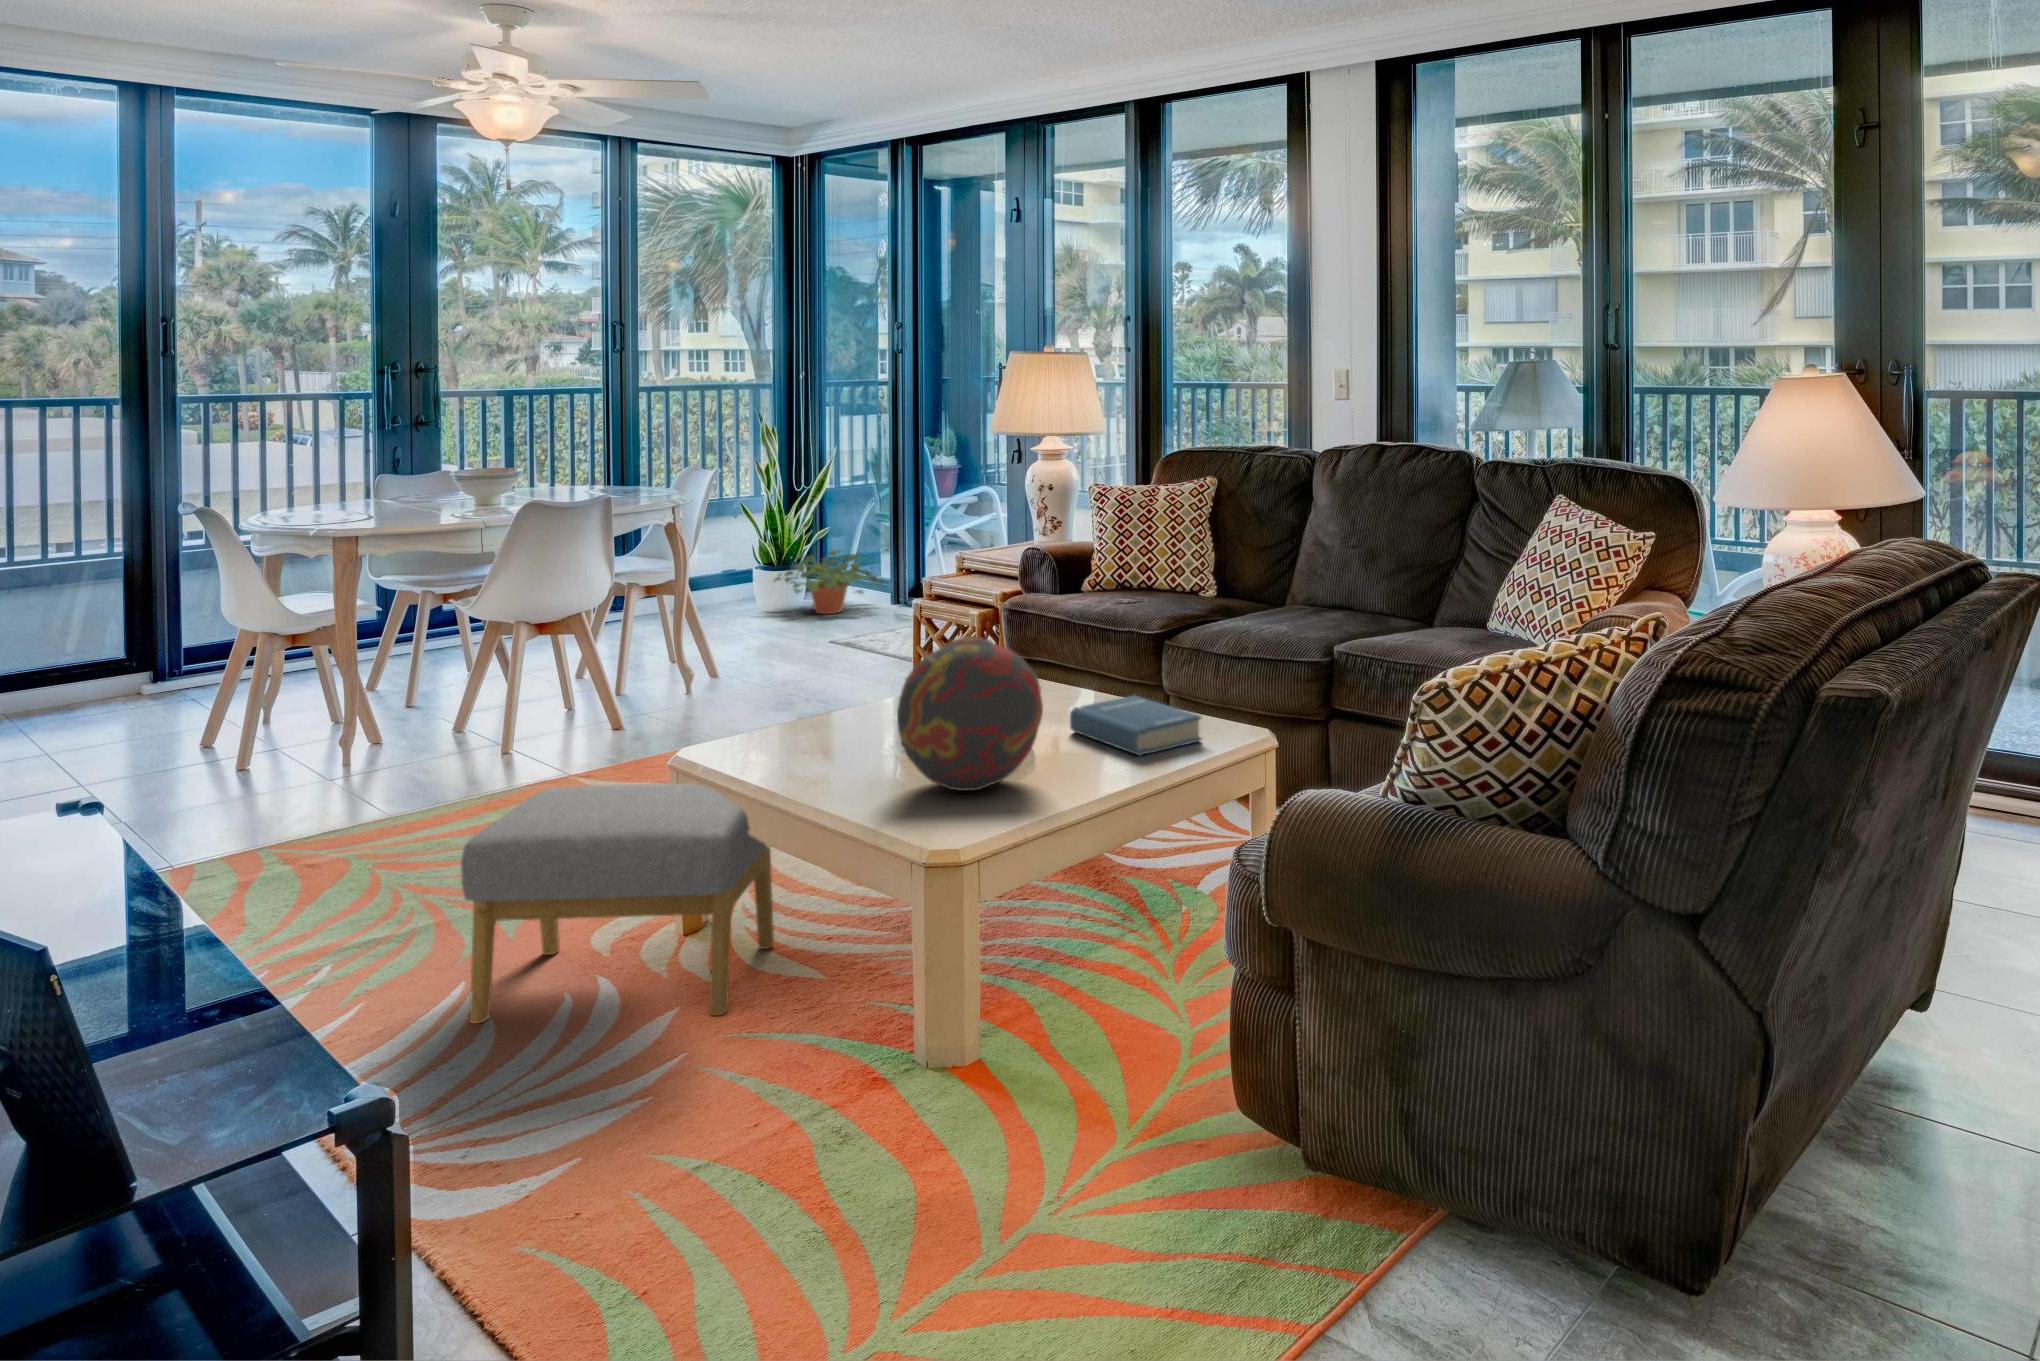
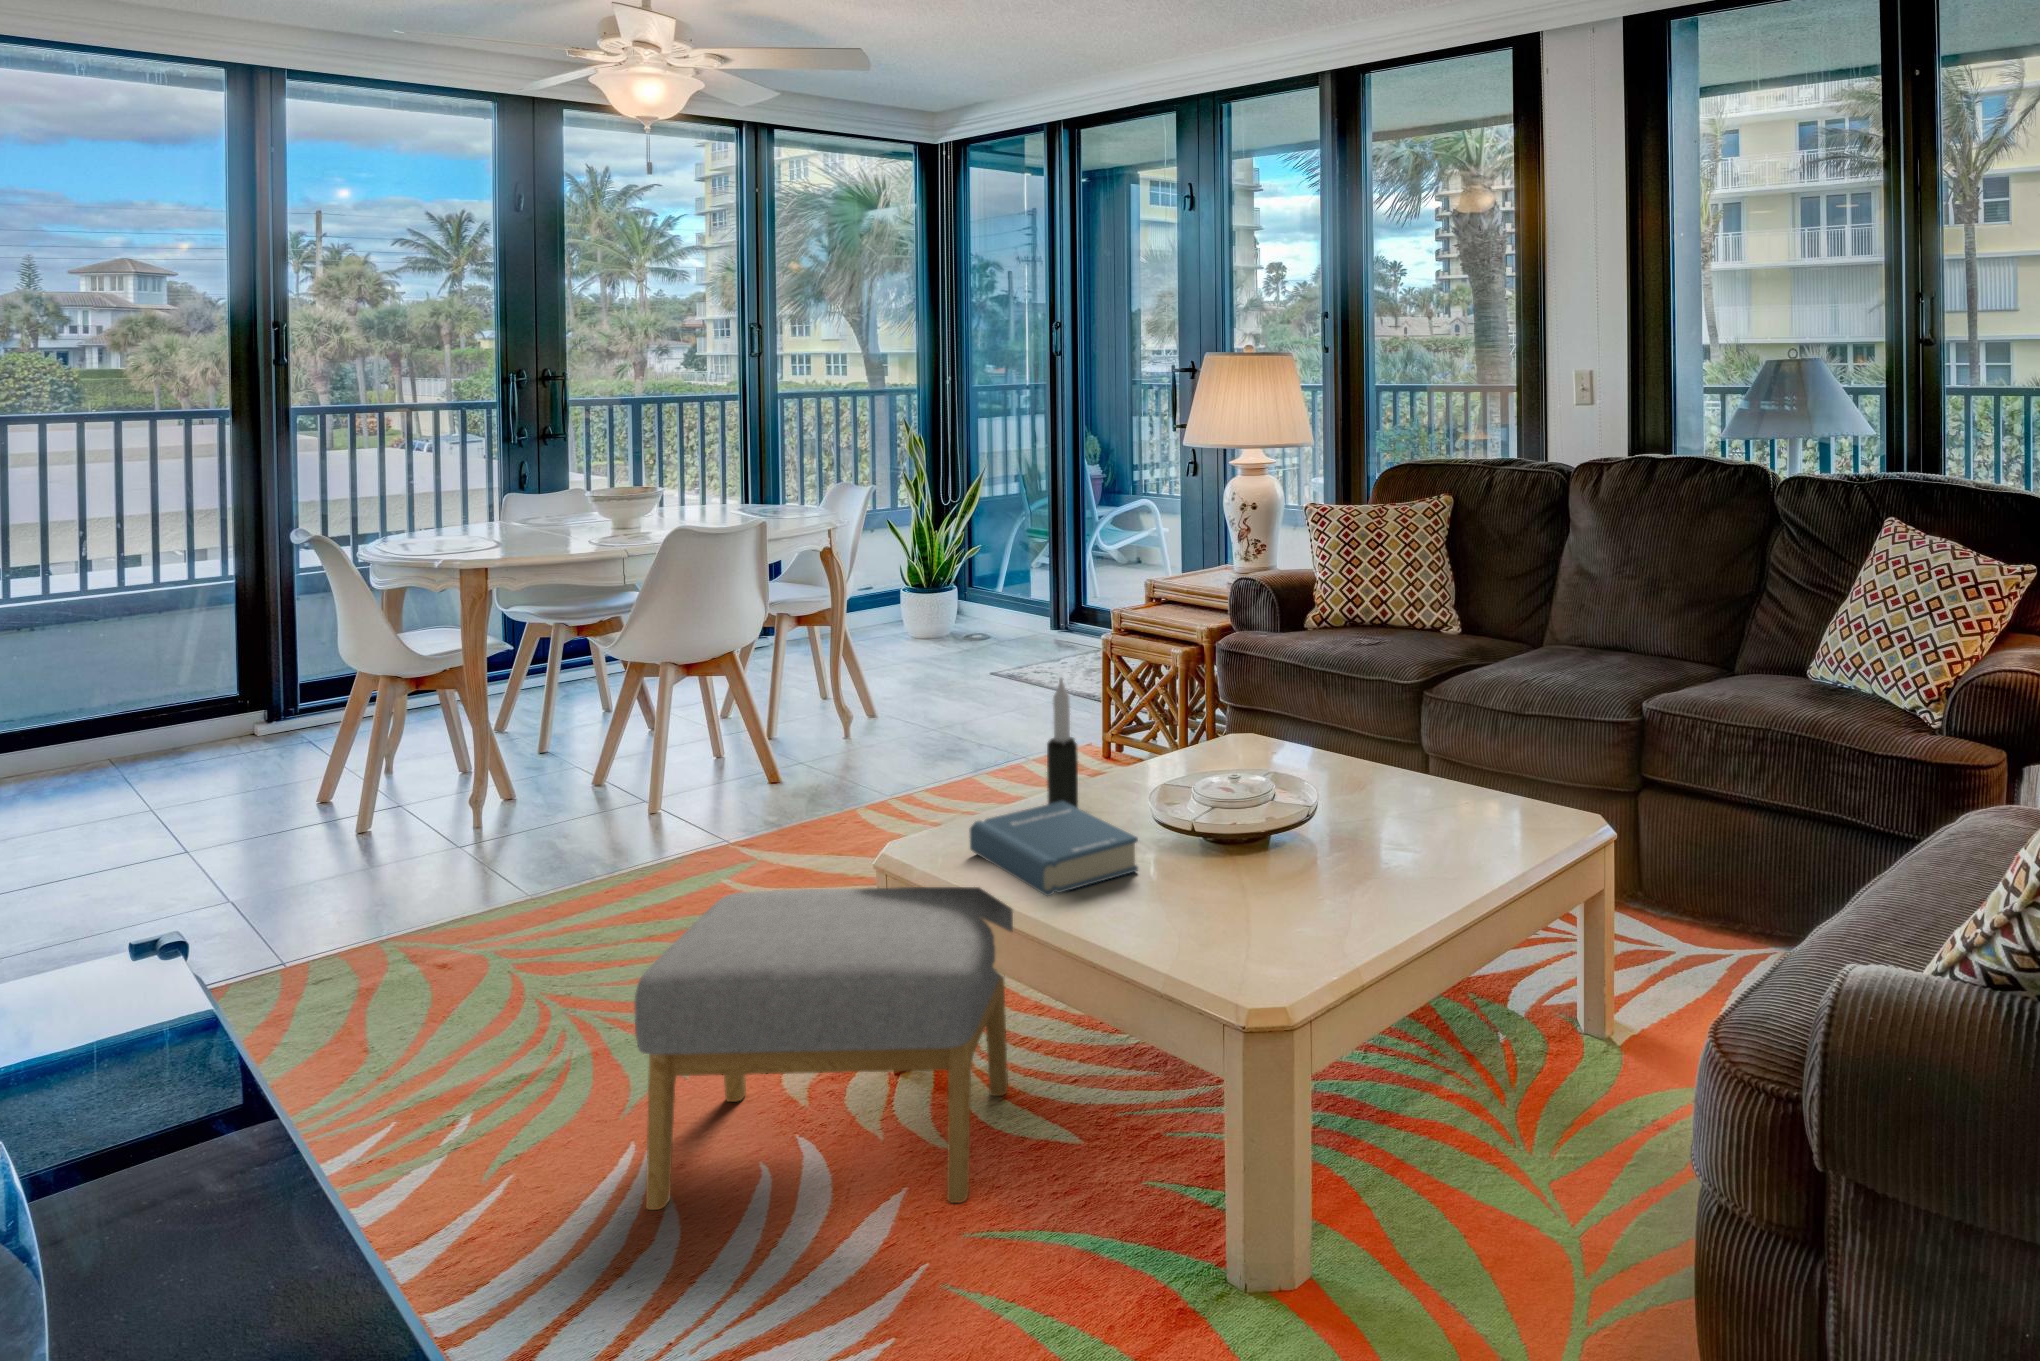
potted plant: present [775,550,883,614] -> none [923,570,1040,641]
candle: none [817,618,843,732] -> present [1047,678,1078,808]
decorative orb: present [897,636,1043,791] -> none [1175,710,1357,913]
hardback book: present [1070,696,1201,756] -> present [970,801,1138,896]

